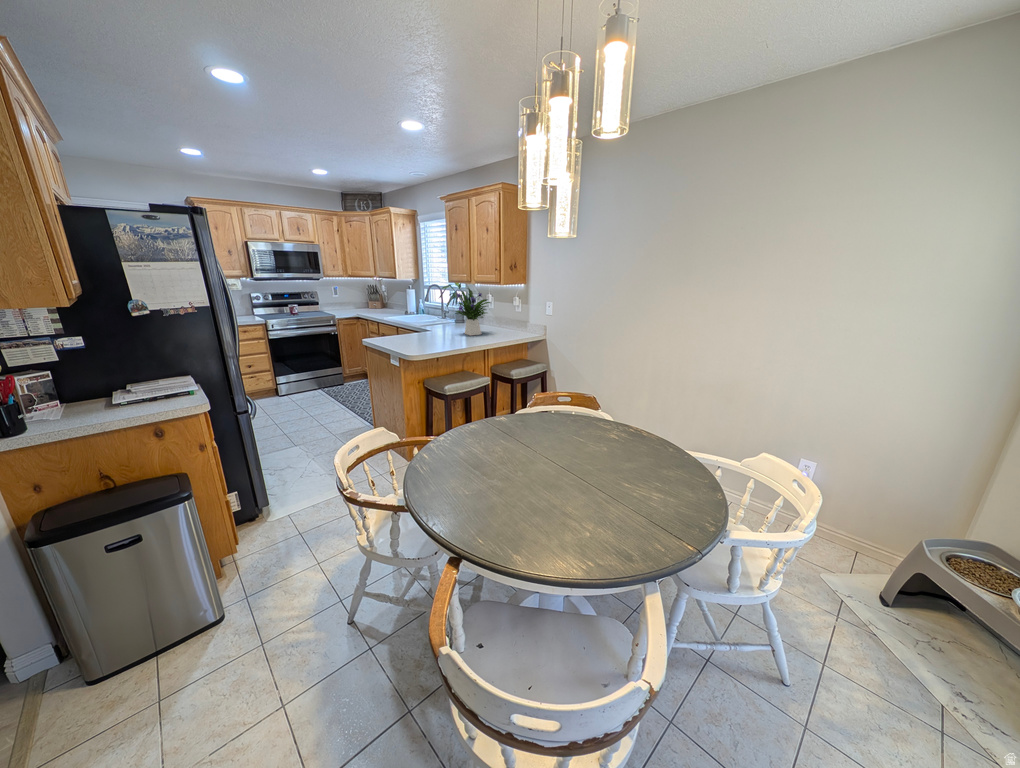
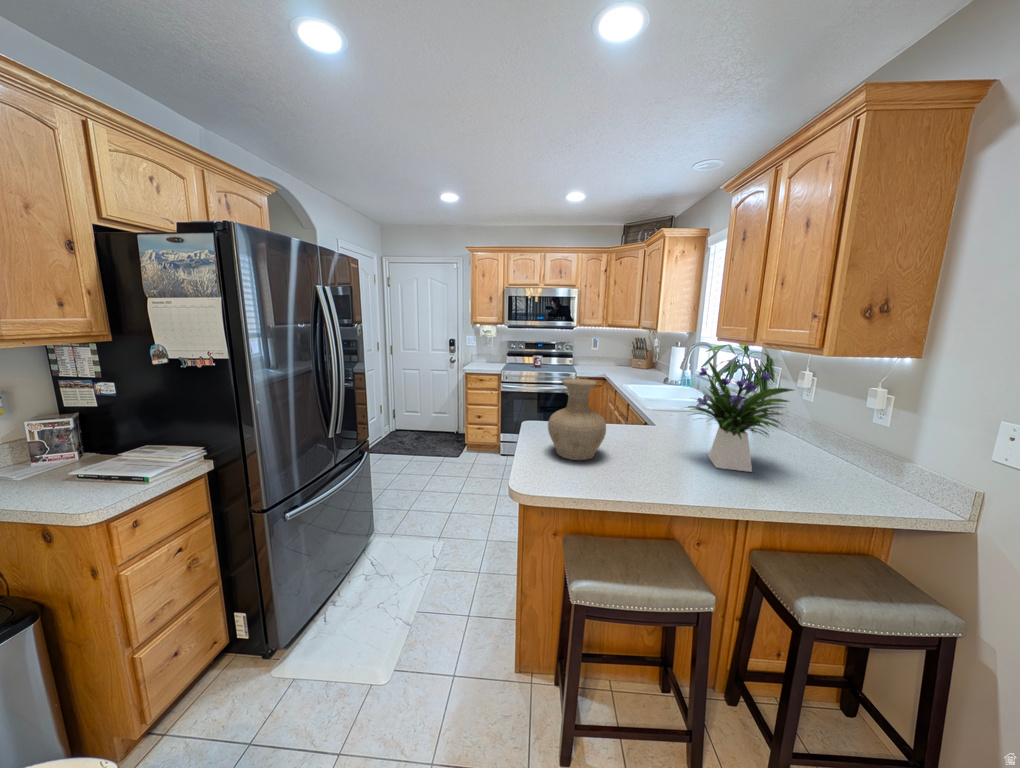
vase: none [399,304,428,343] -> present [548,379,606,460]

